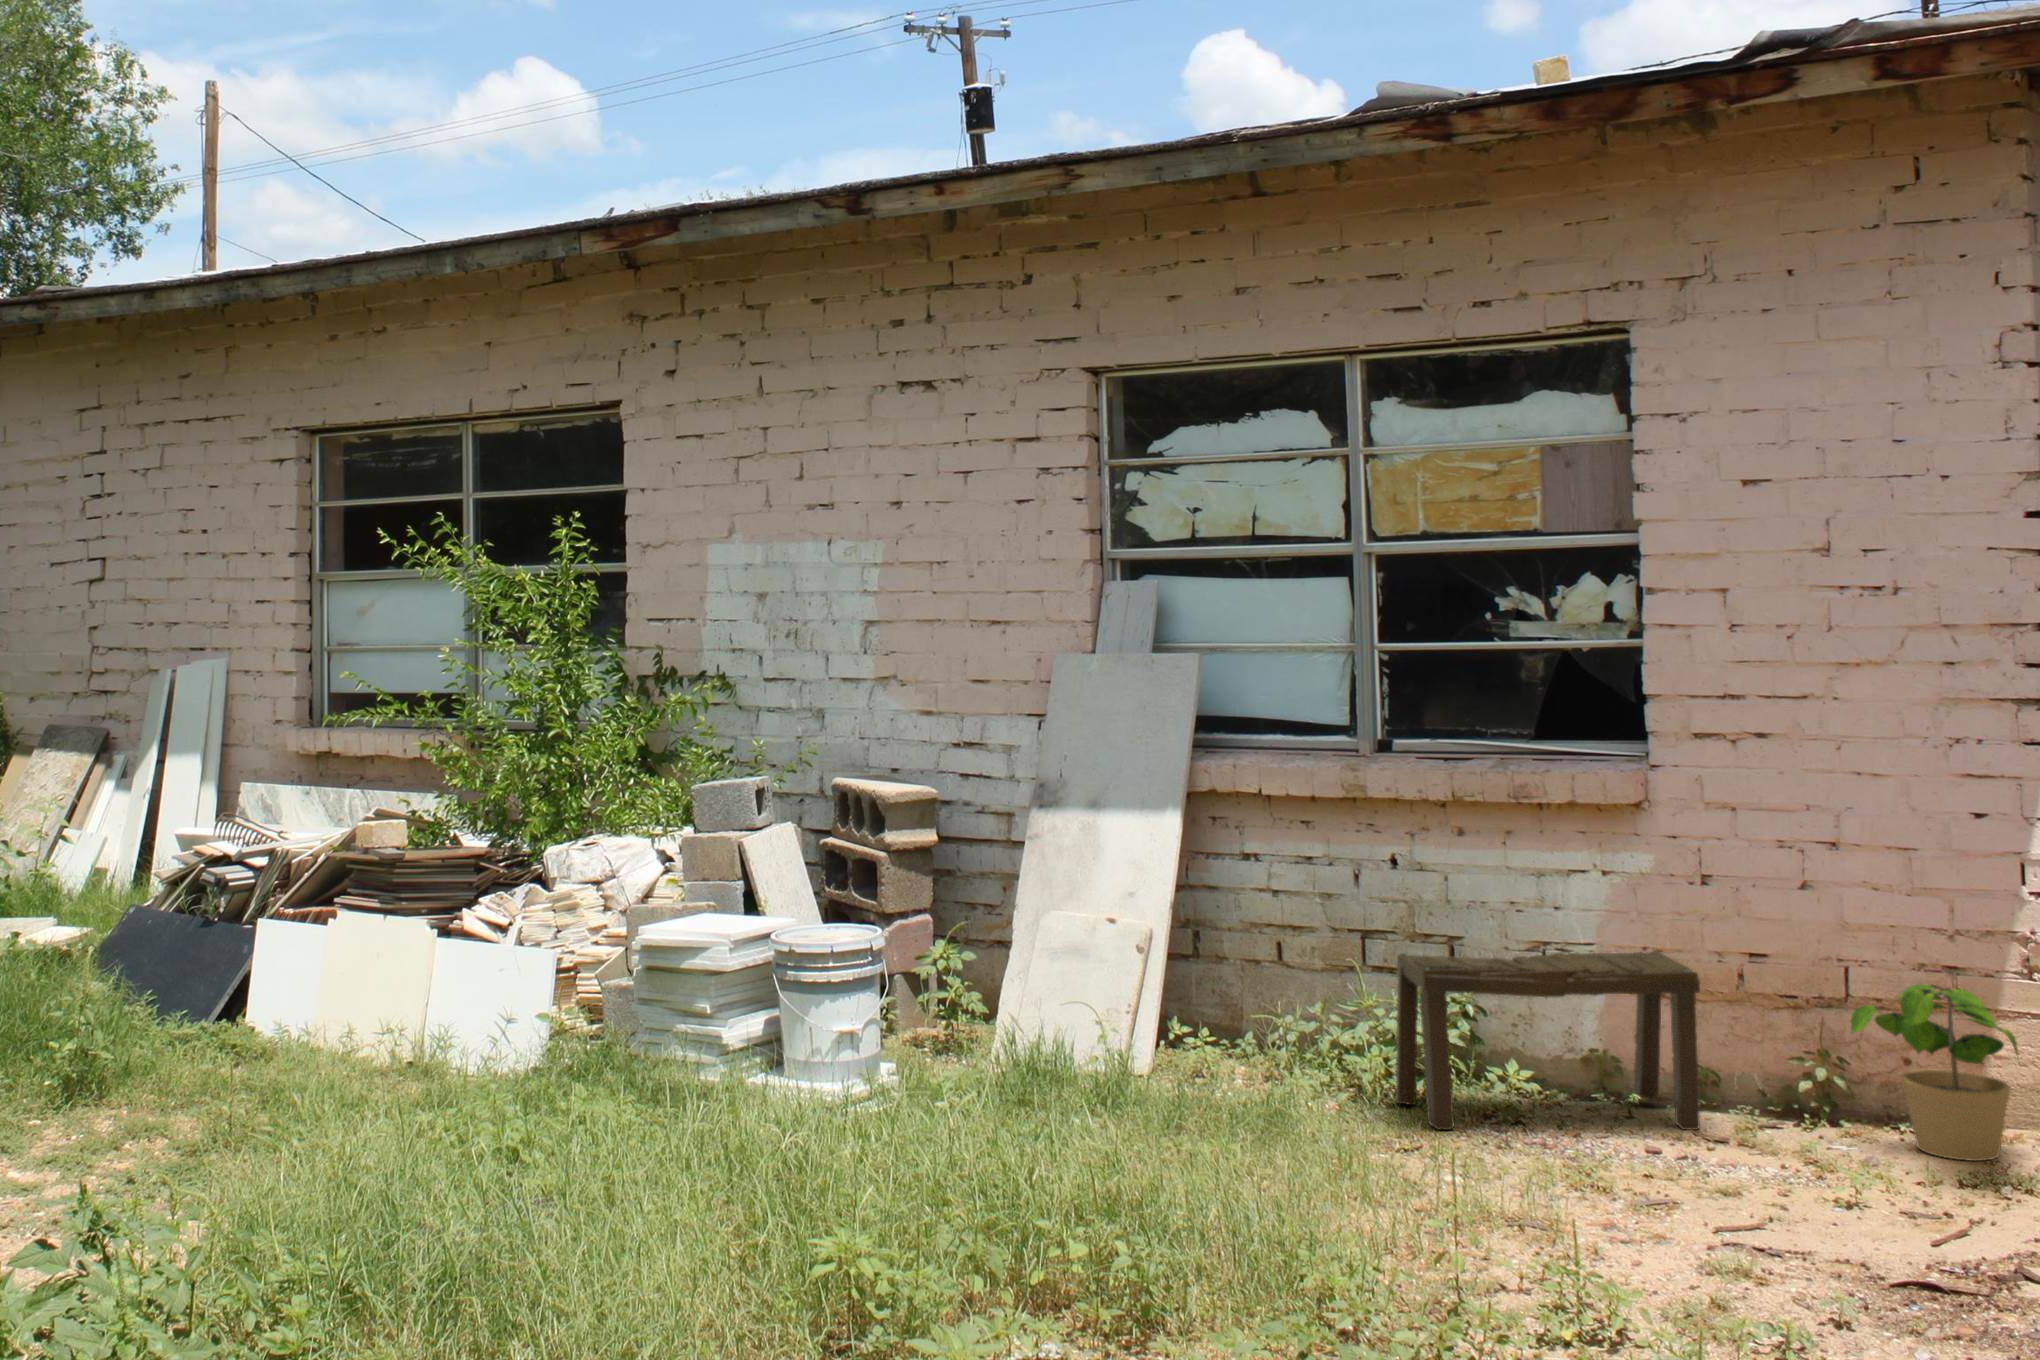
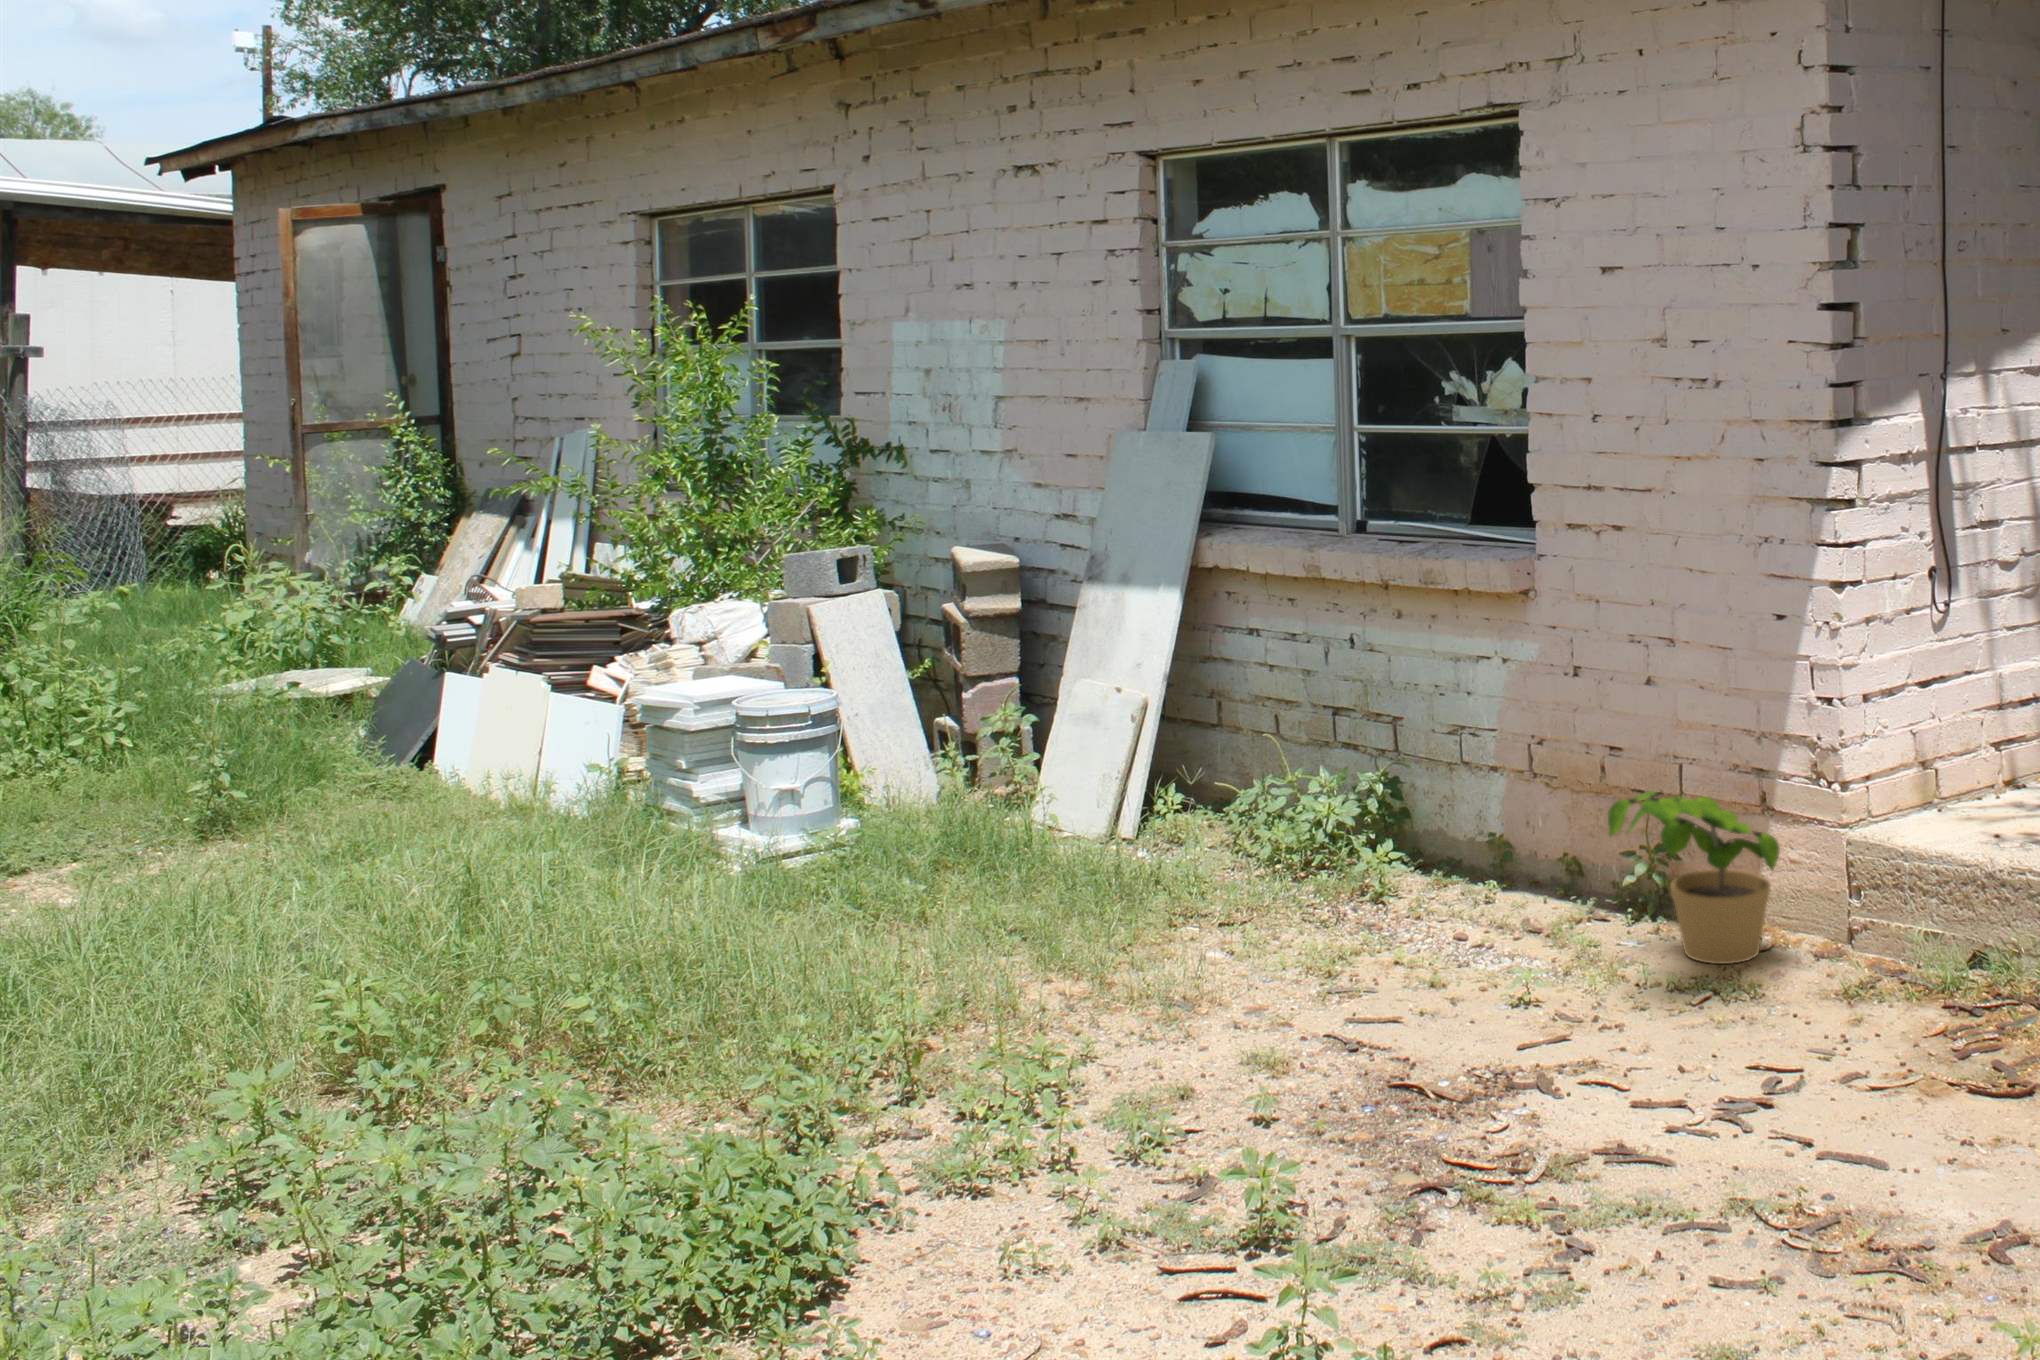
bench: present [1396,951,1700,1130] -> none [1243,741,1533,922]

